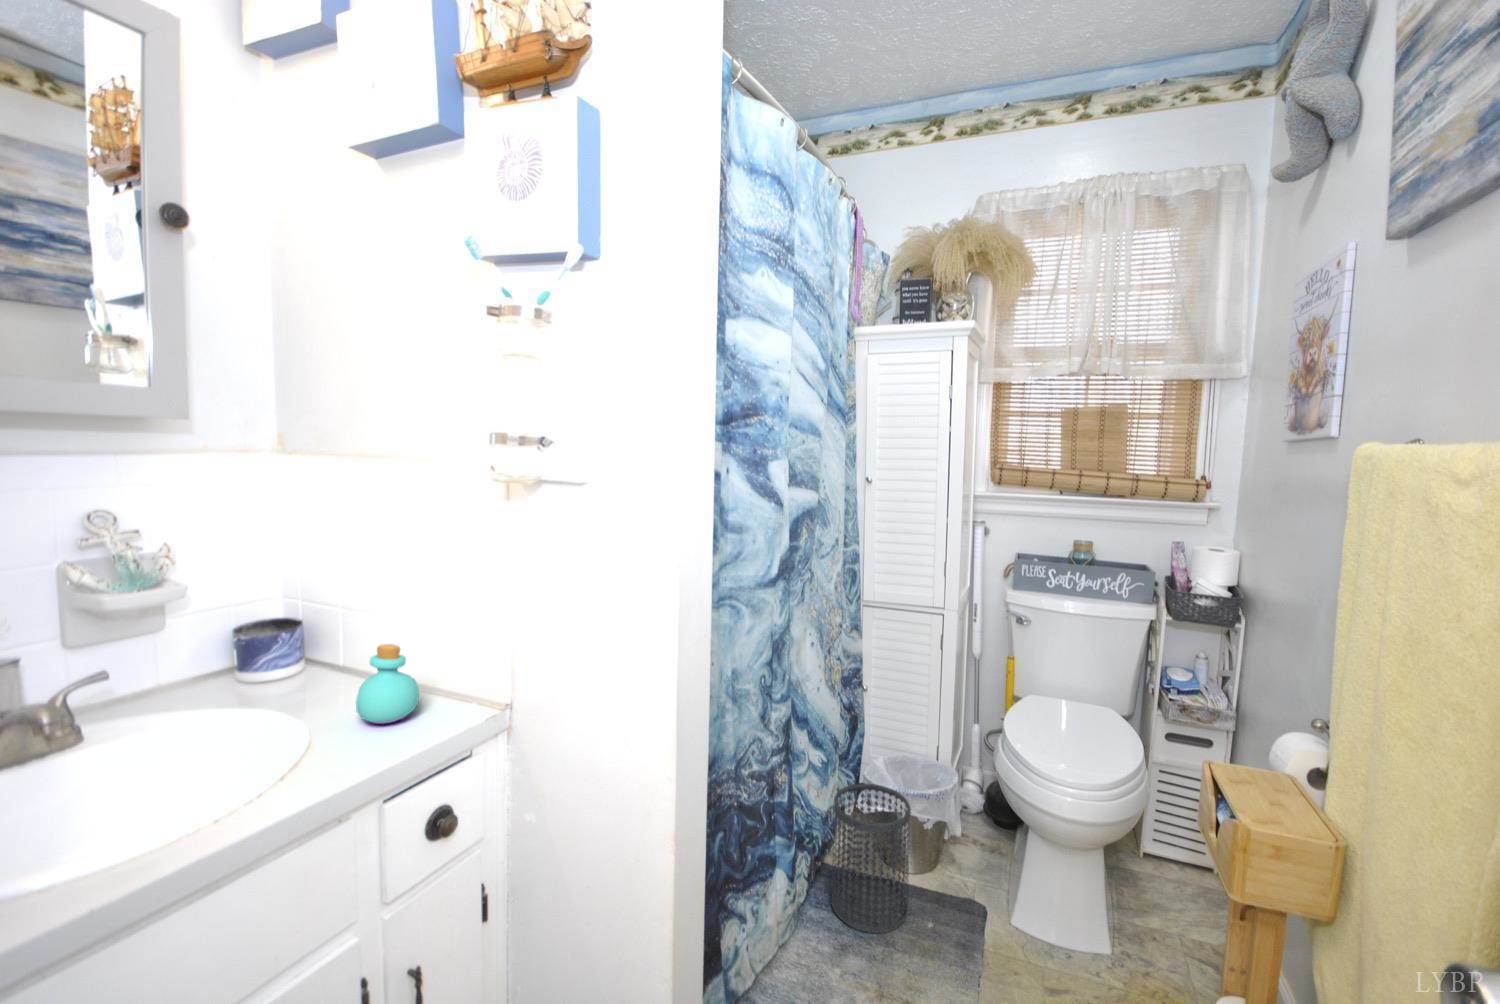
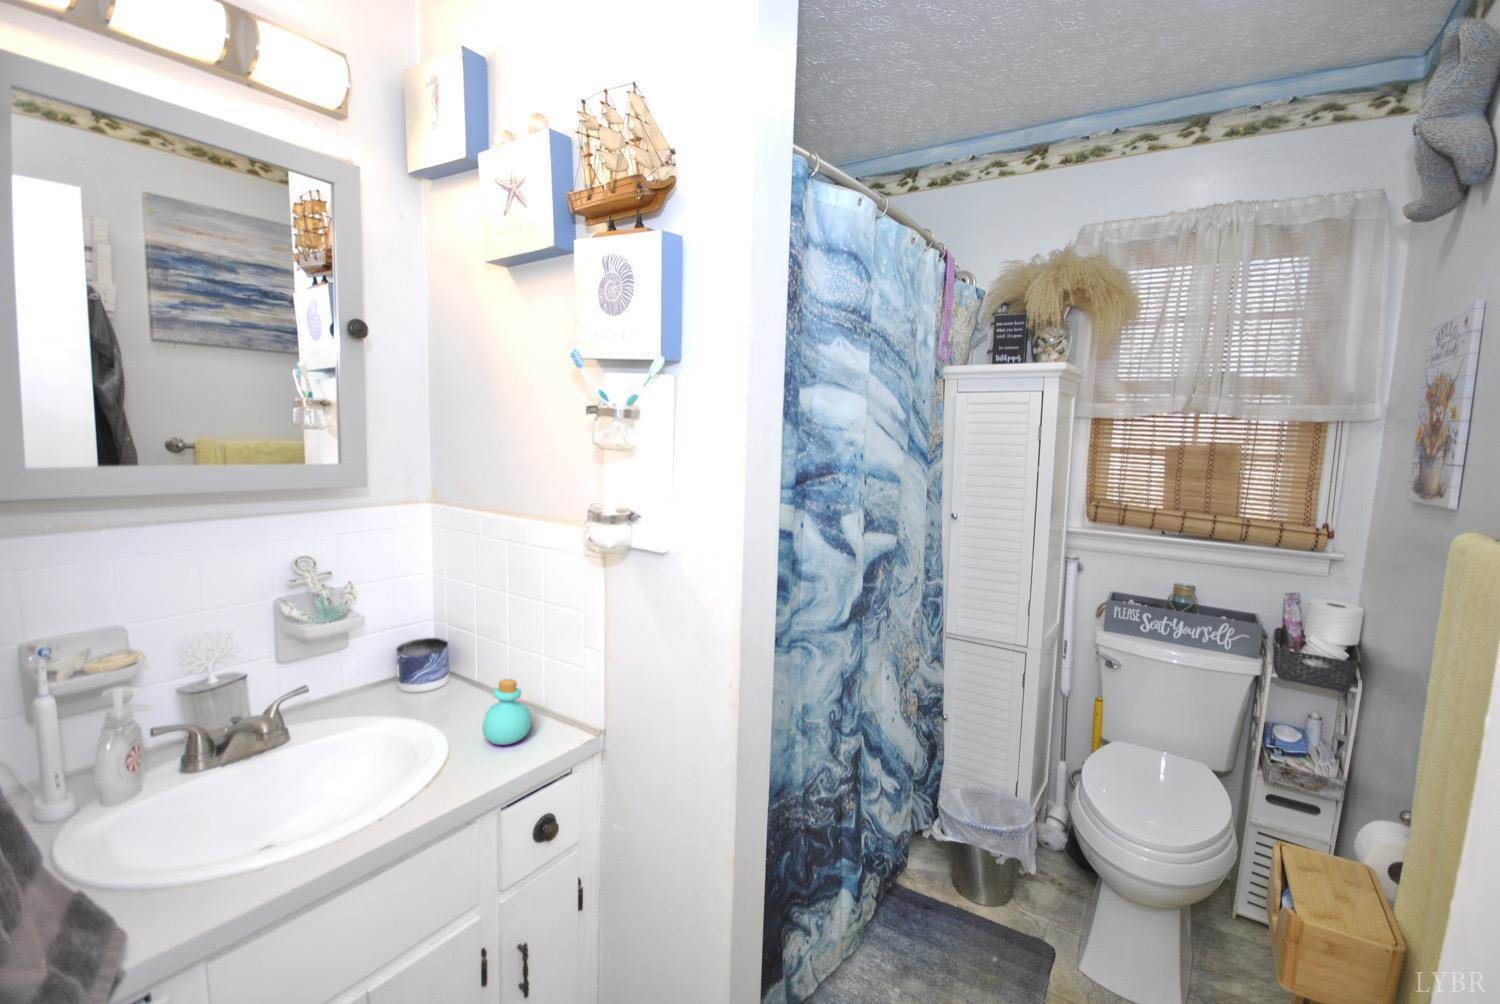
wastebasket: present [831,783,911,933] -> none [899,812,979,960]

